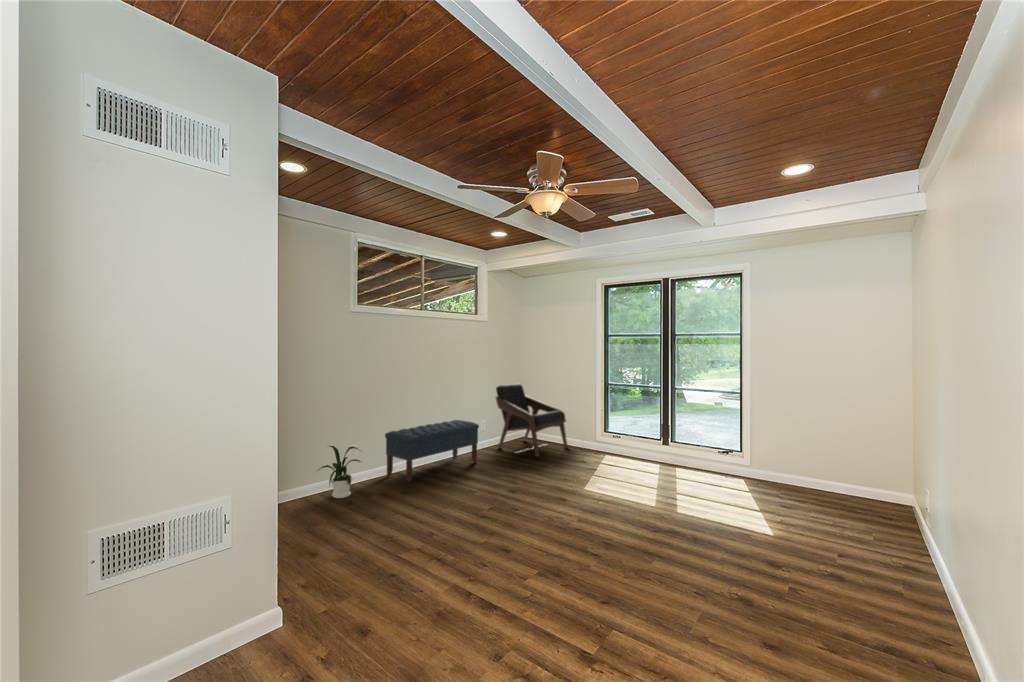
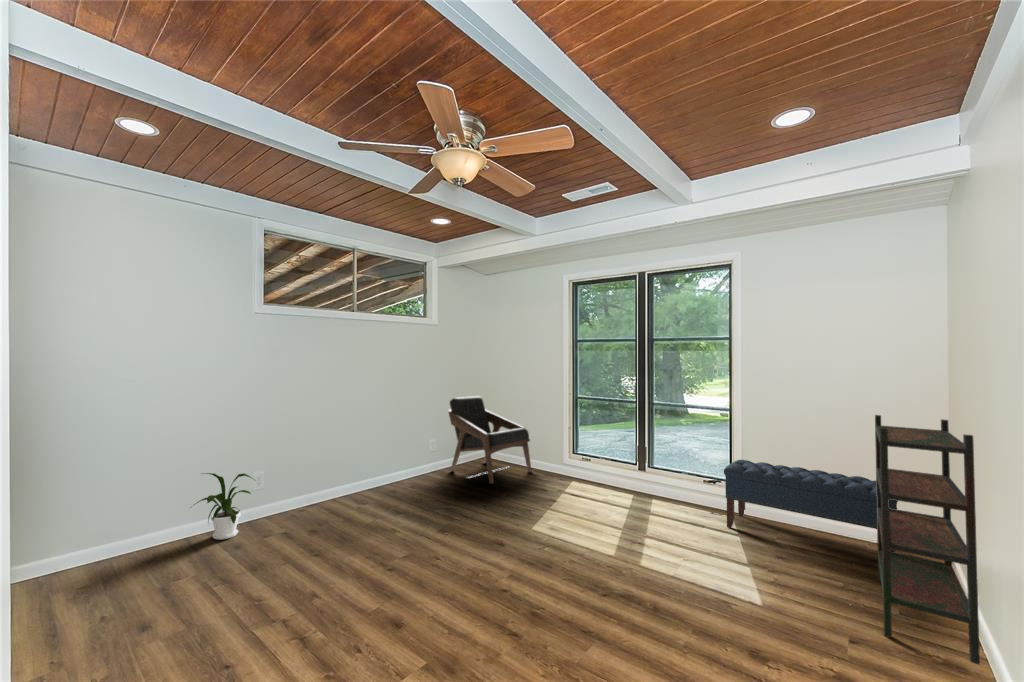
bookshelf: none [859,395,929,567] -> present [875,415,980,664]
bench: present [385,420,479,483] -> present [724,460,898,552]

